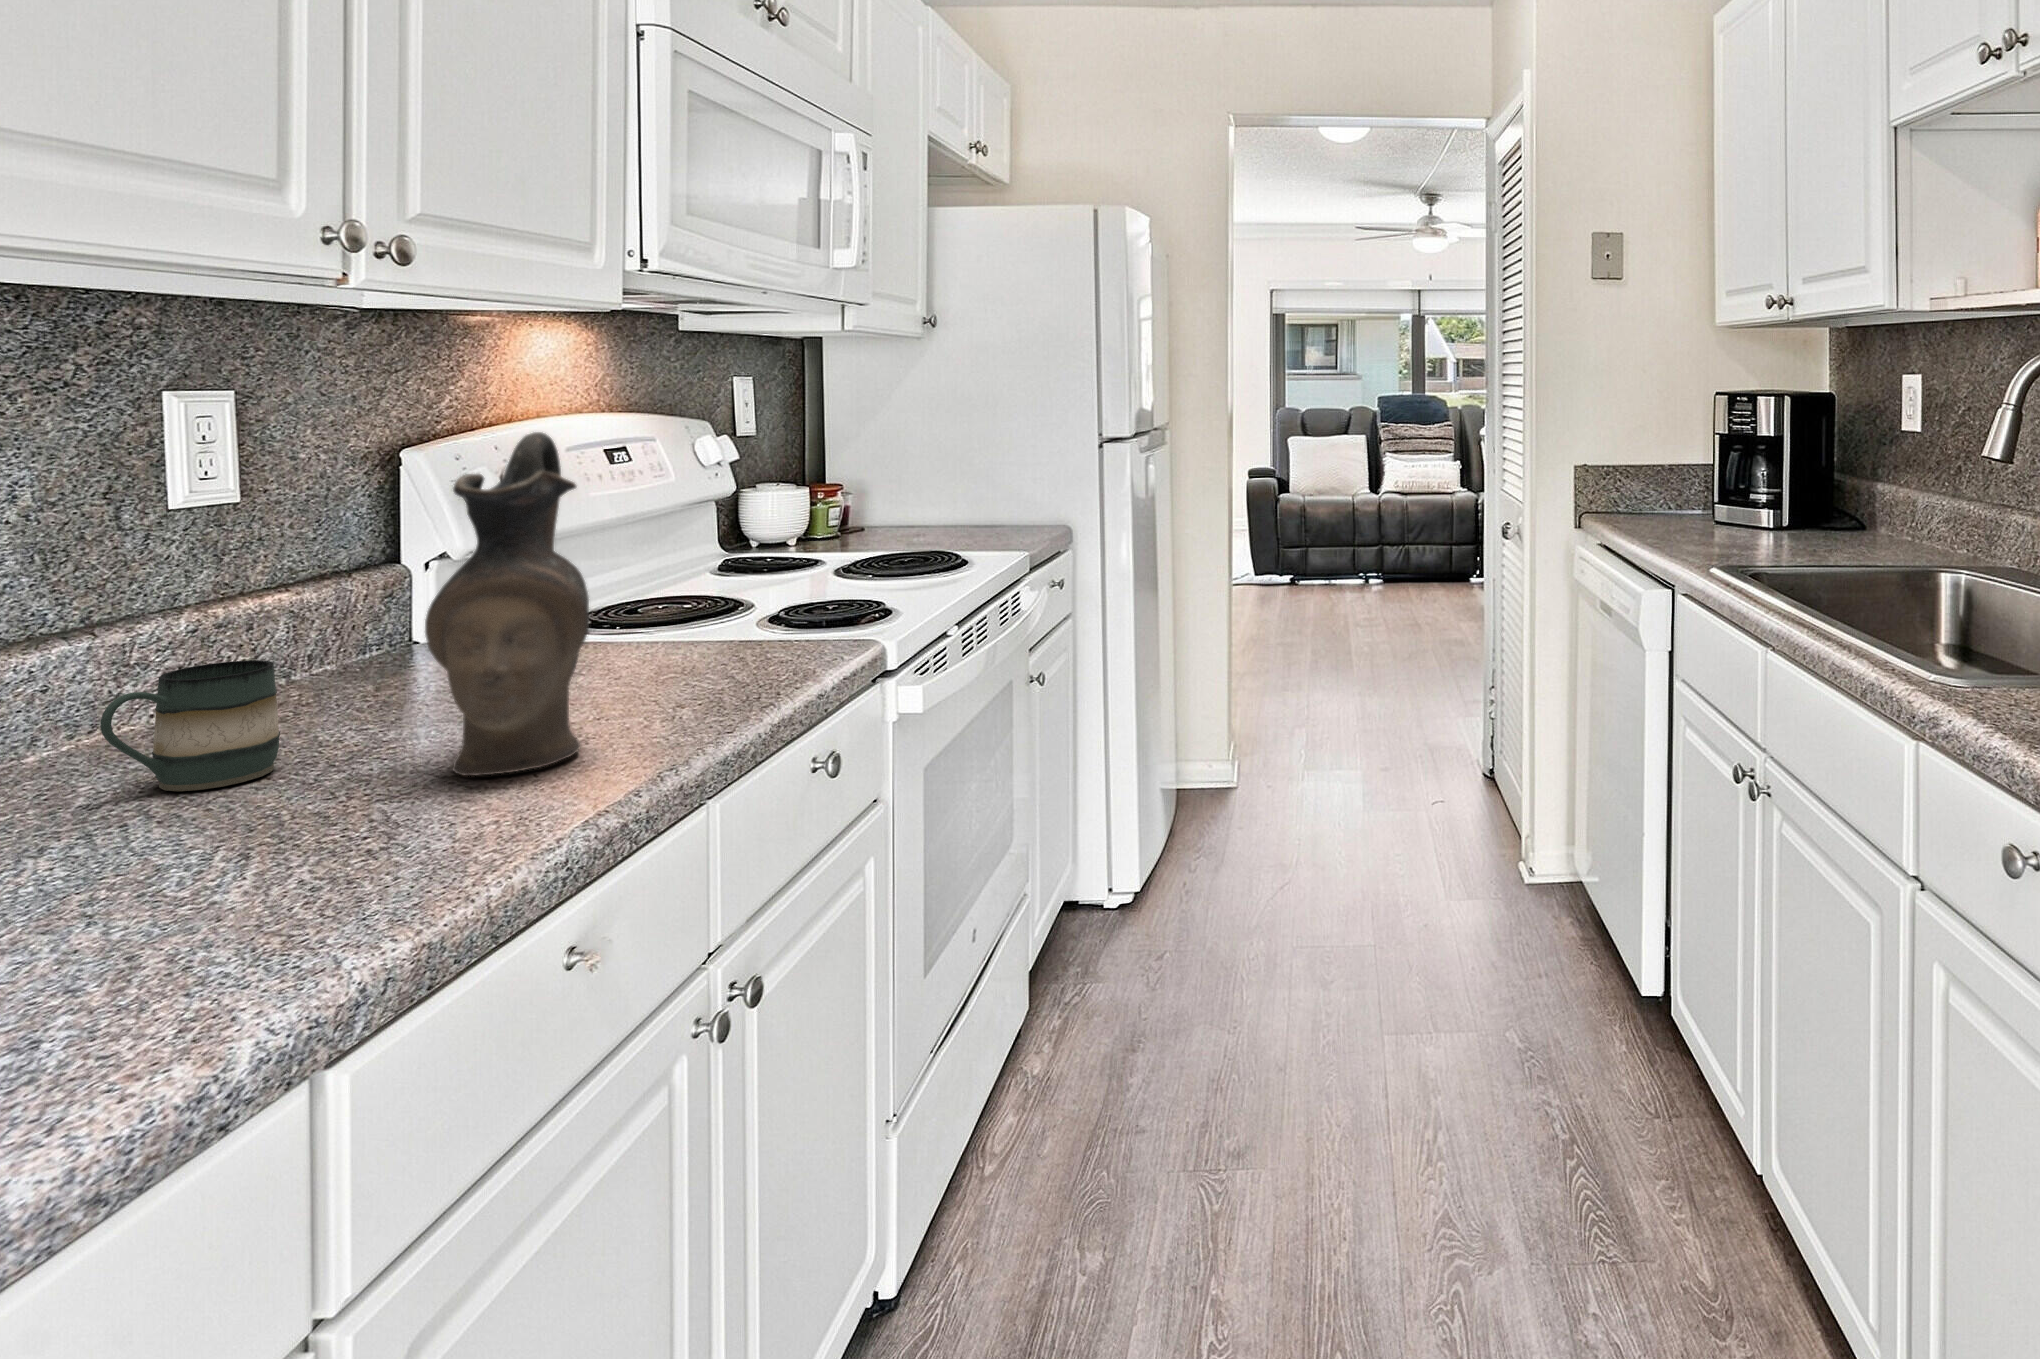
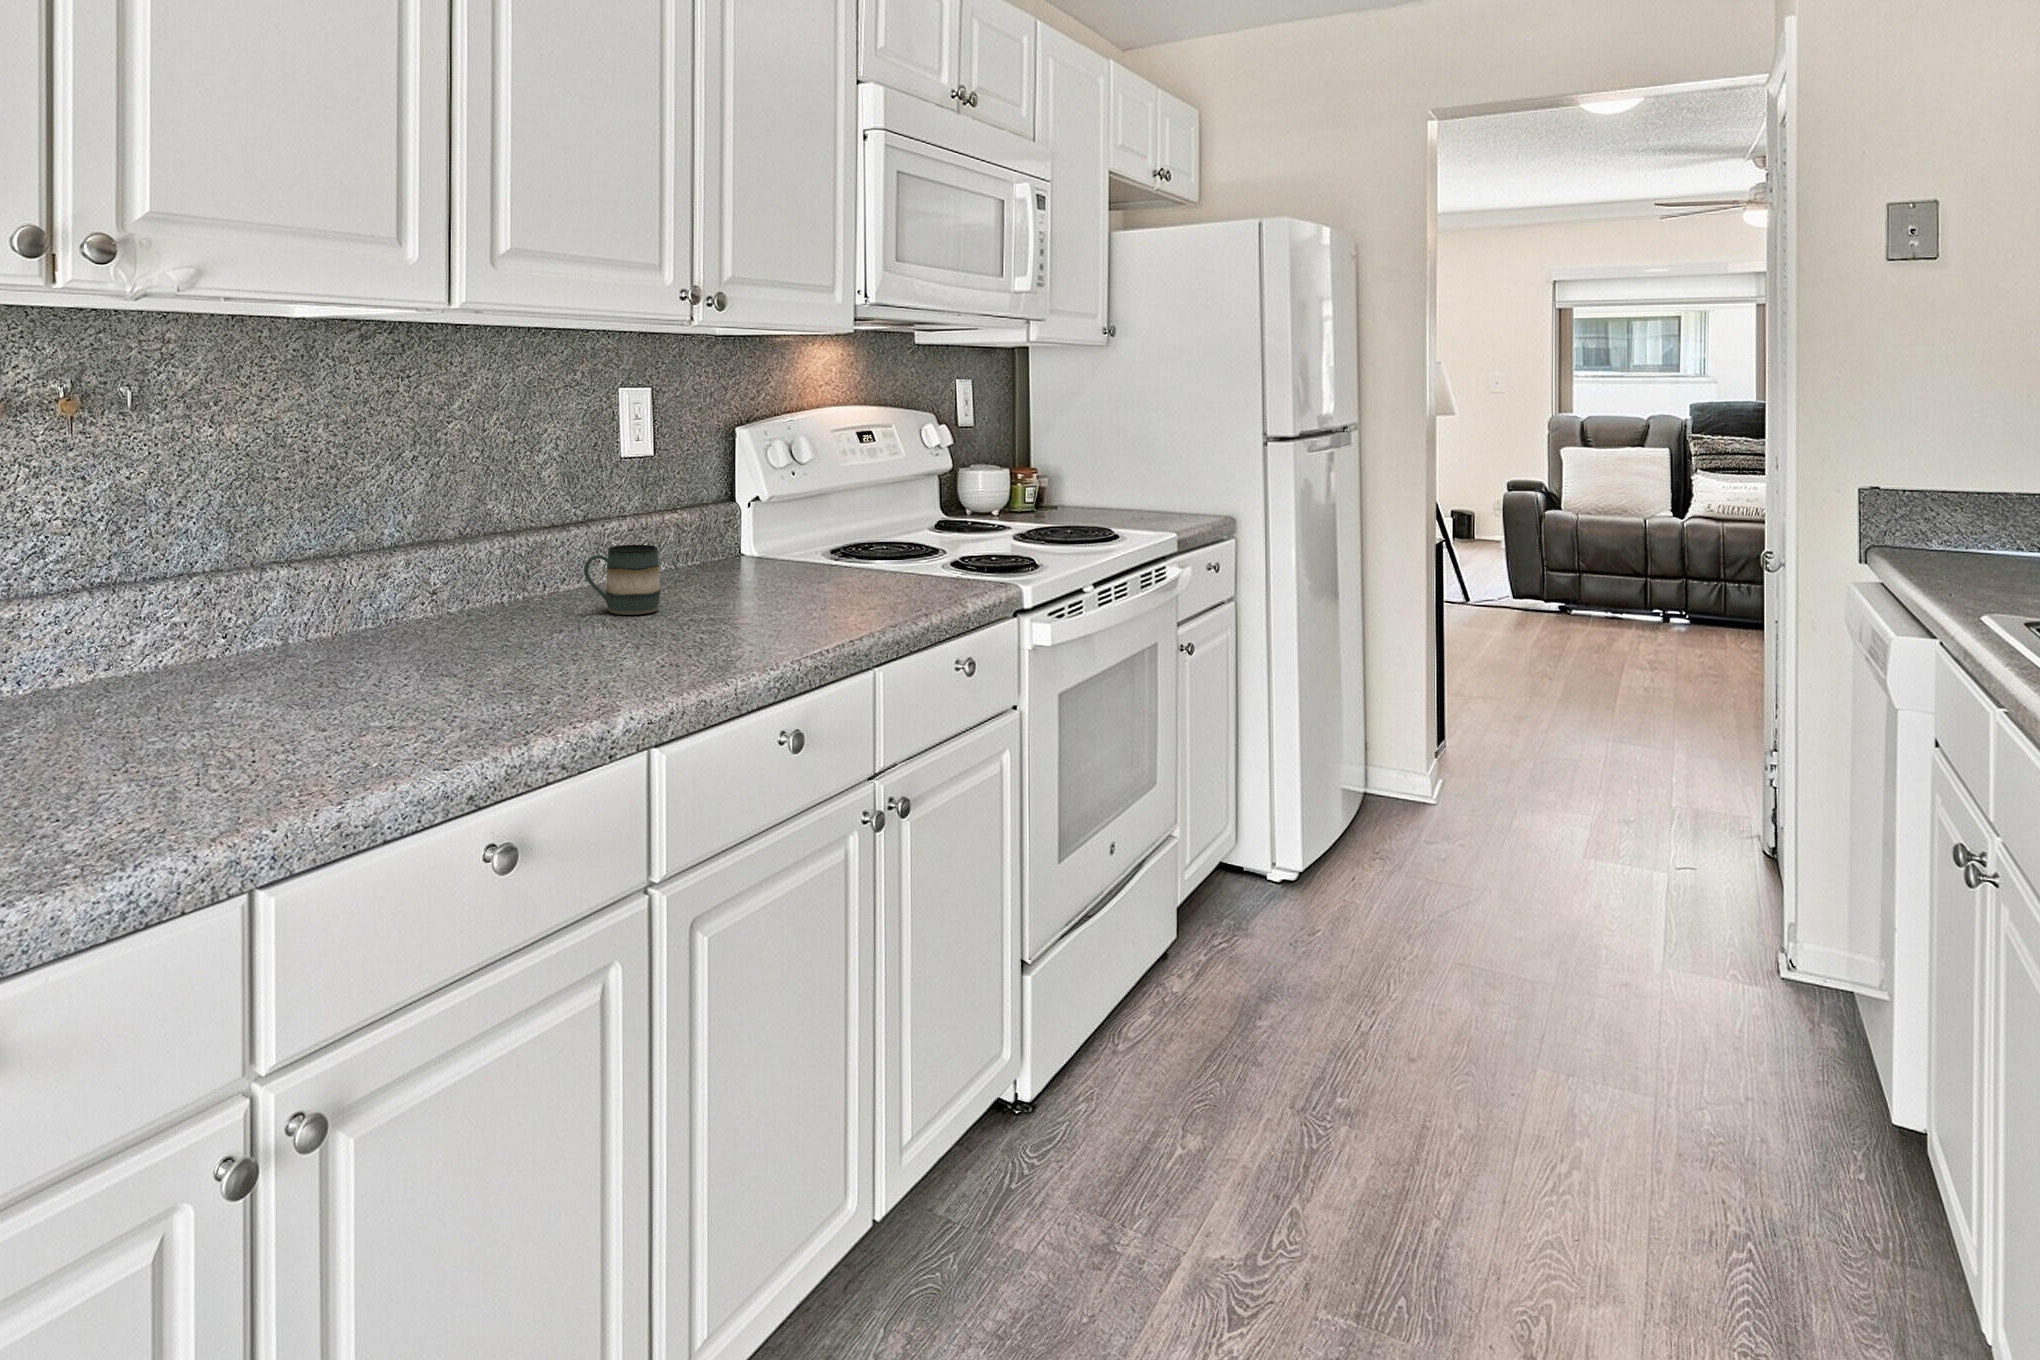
ceramic pitcher: present [425,432,589,776] -> none [722,415,808,629]

